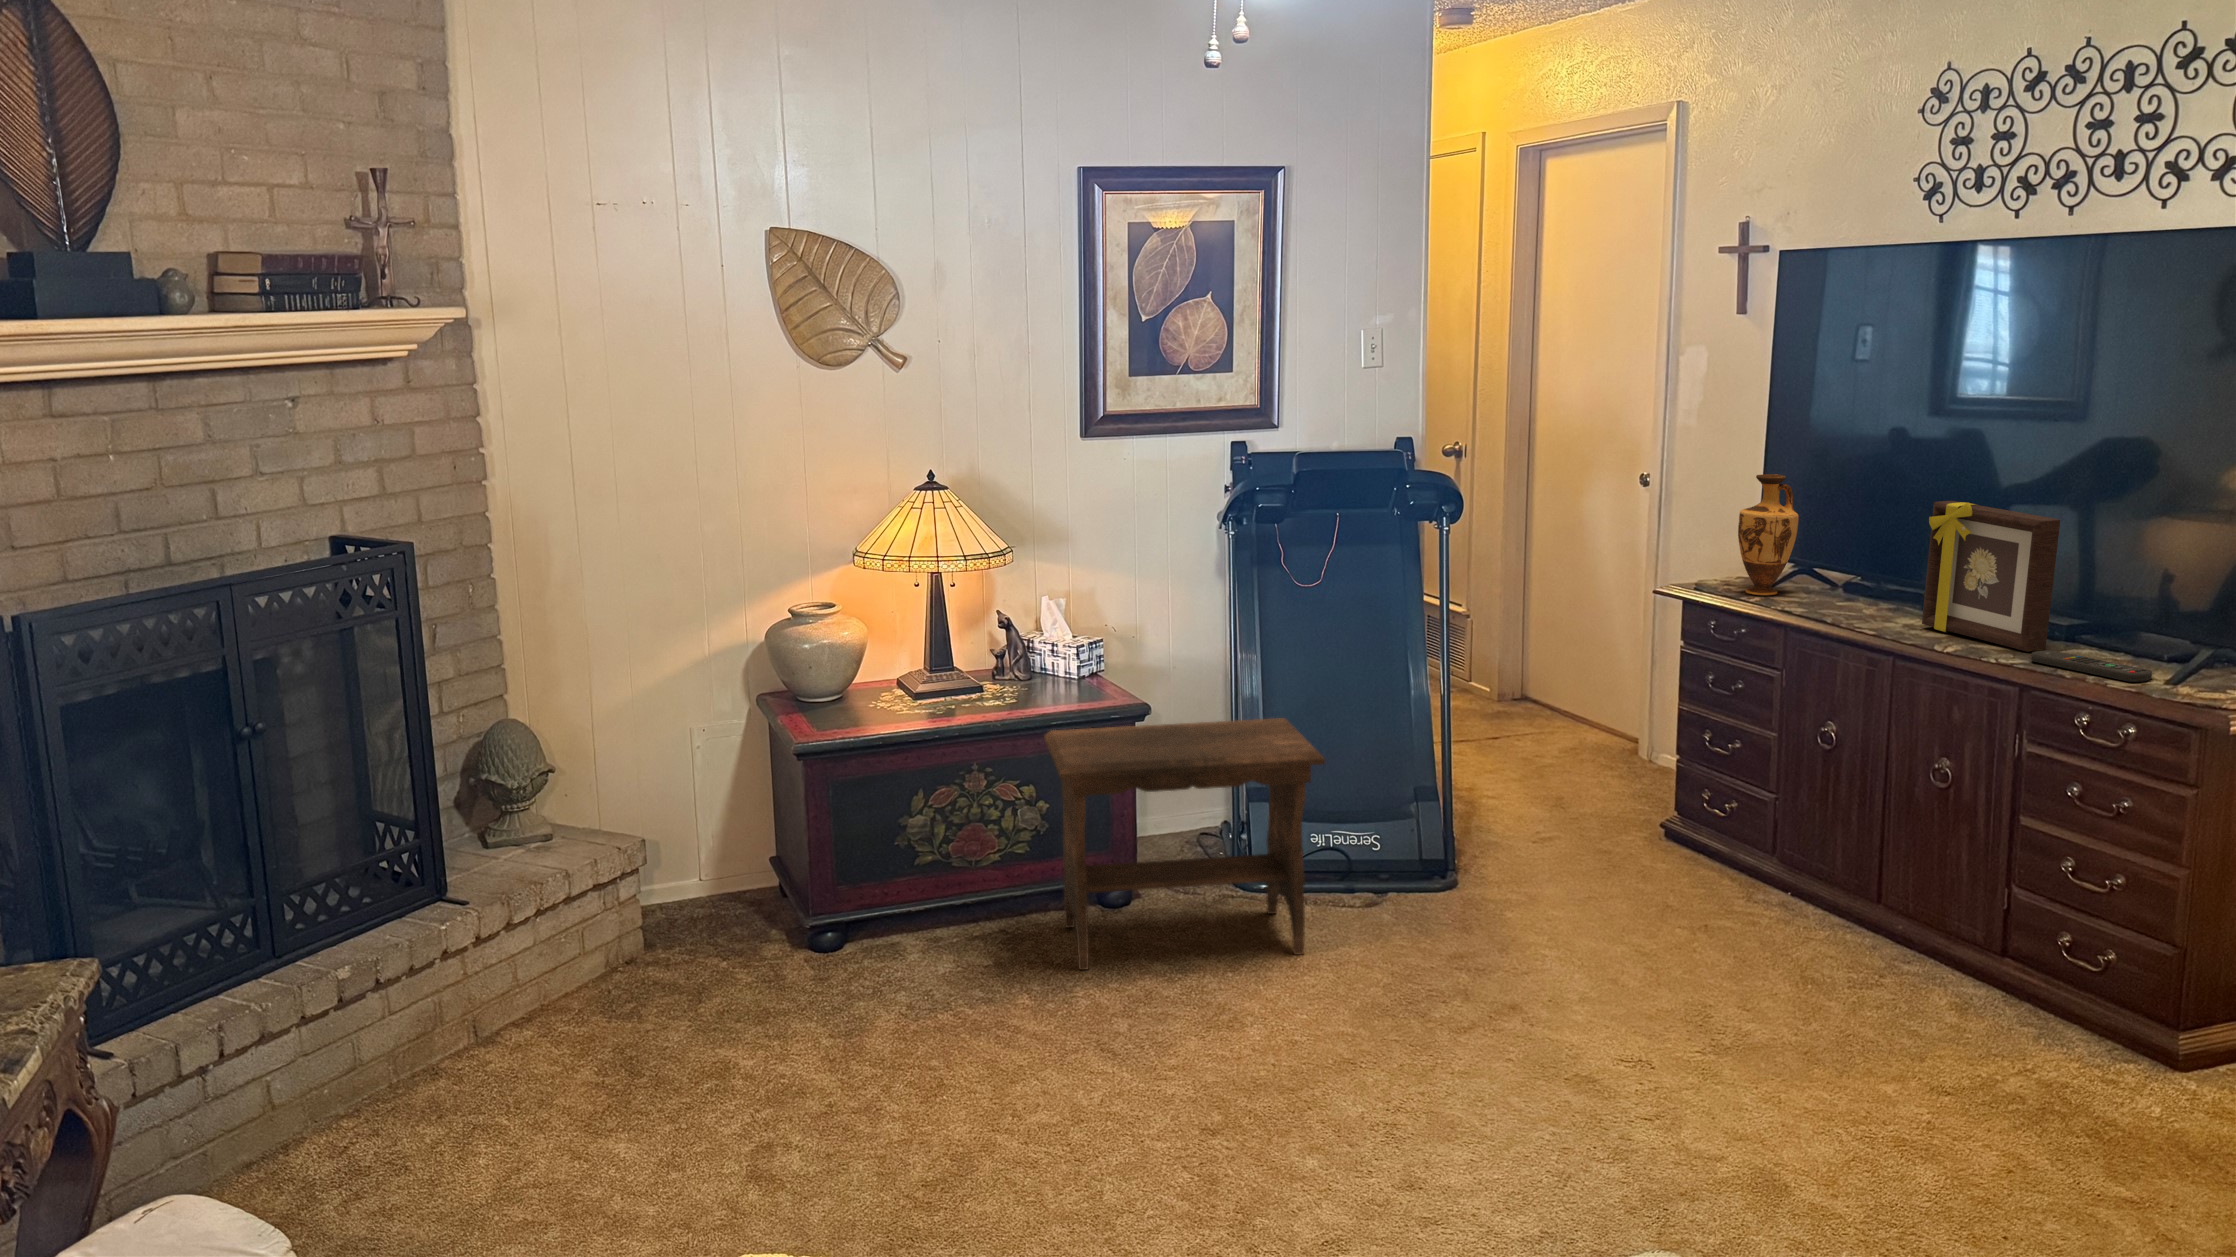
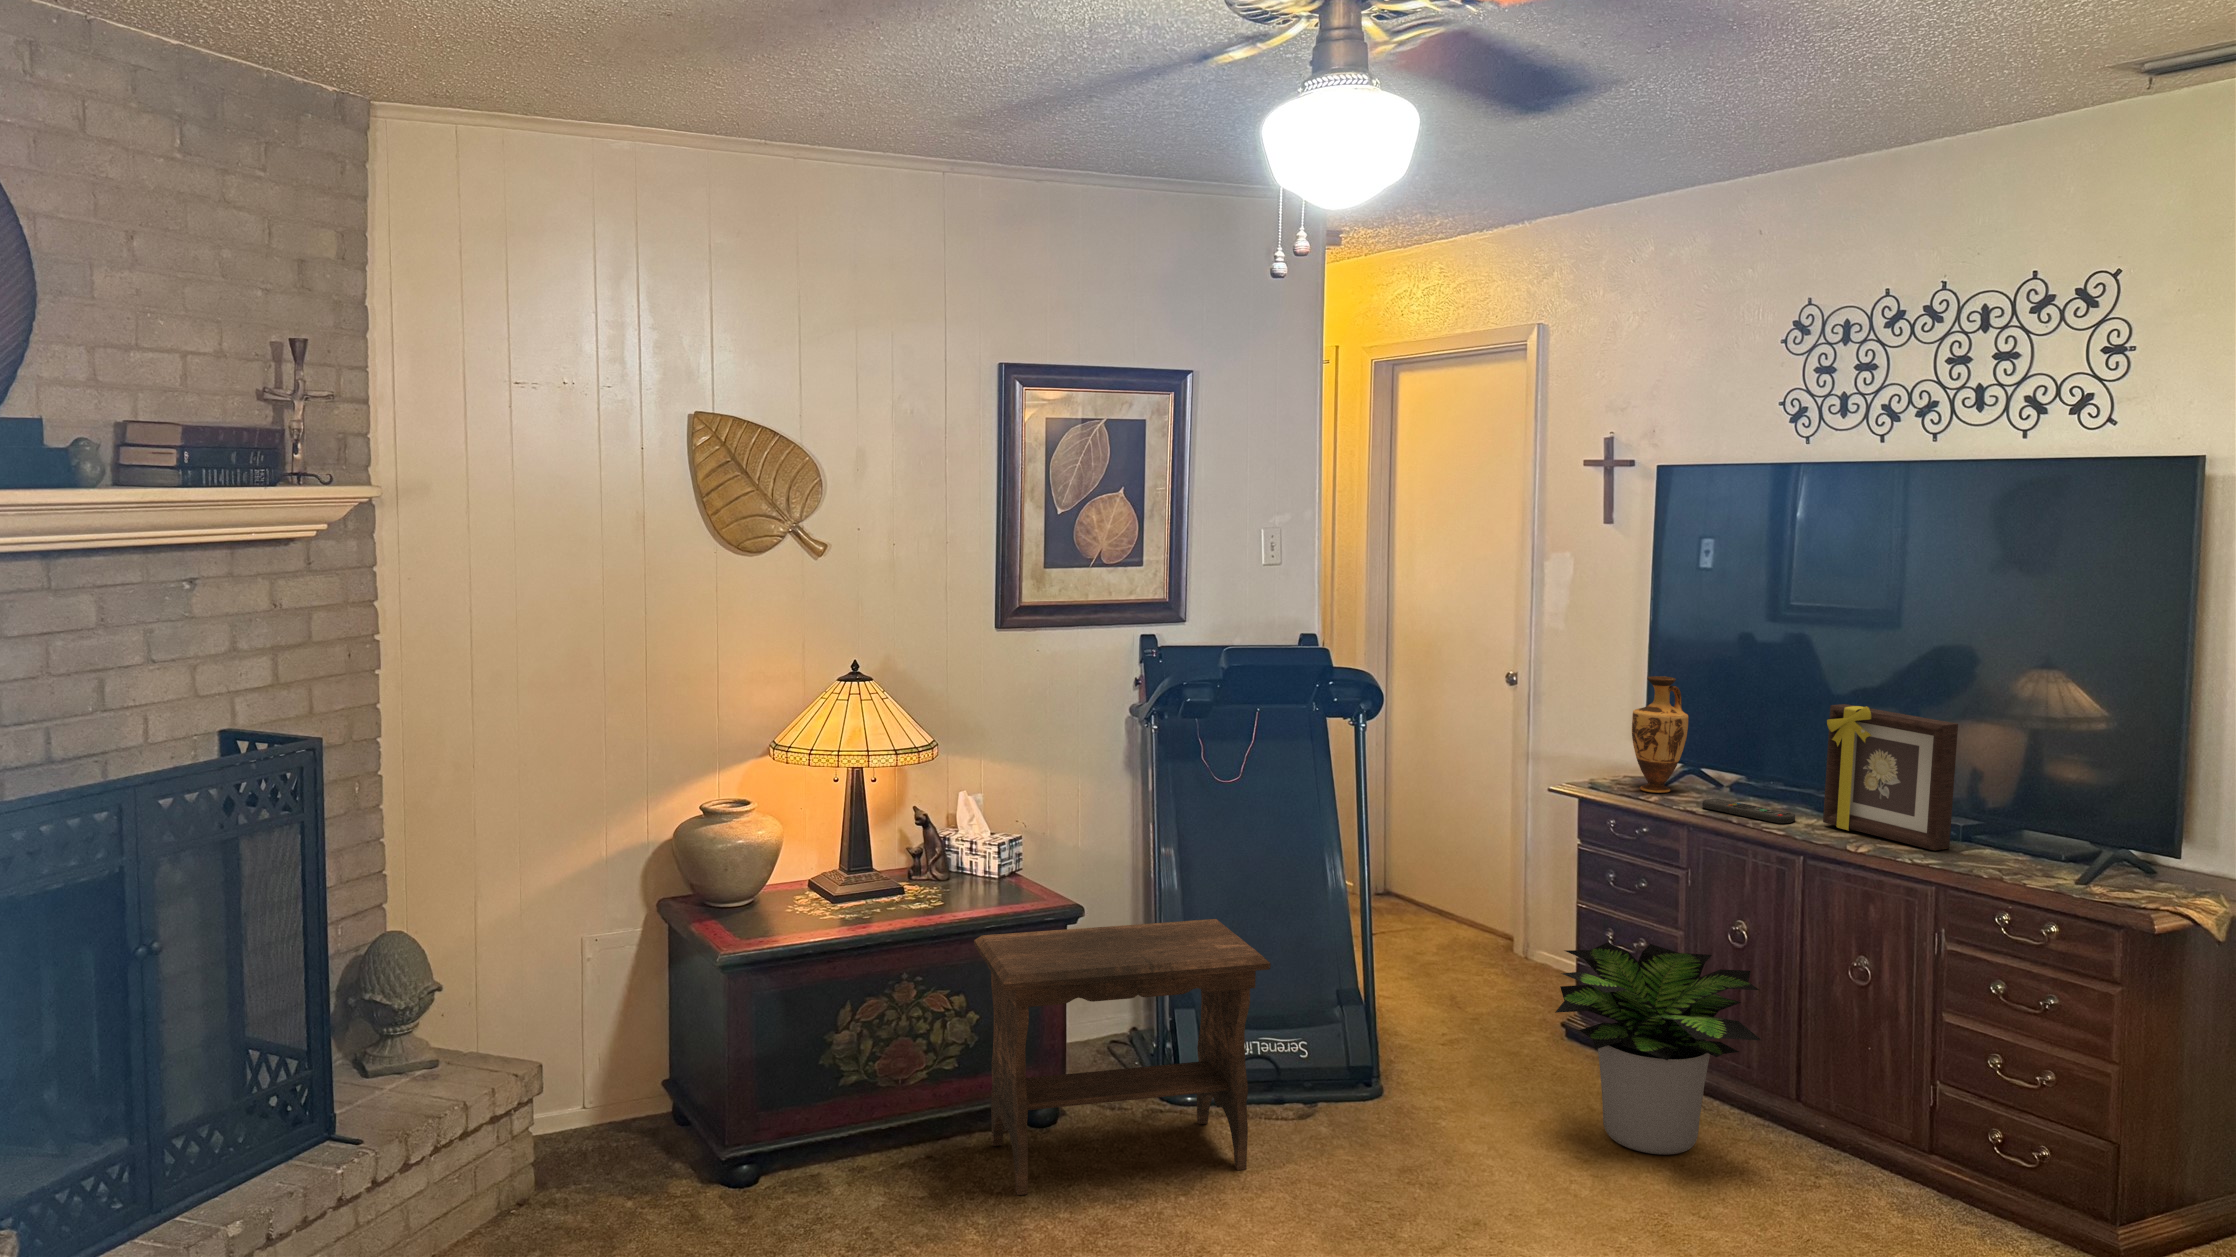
remote control: present [2031,650,2152,682] -> present [1702,799,1795,823]
potted plant: none [1623,746,1848,952] -> present [1555,943,1762,1155]

